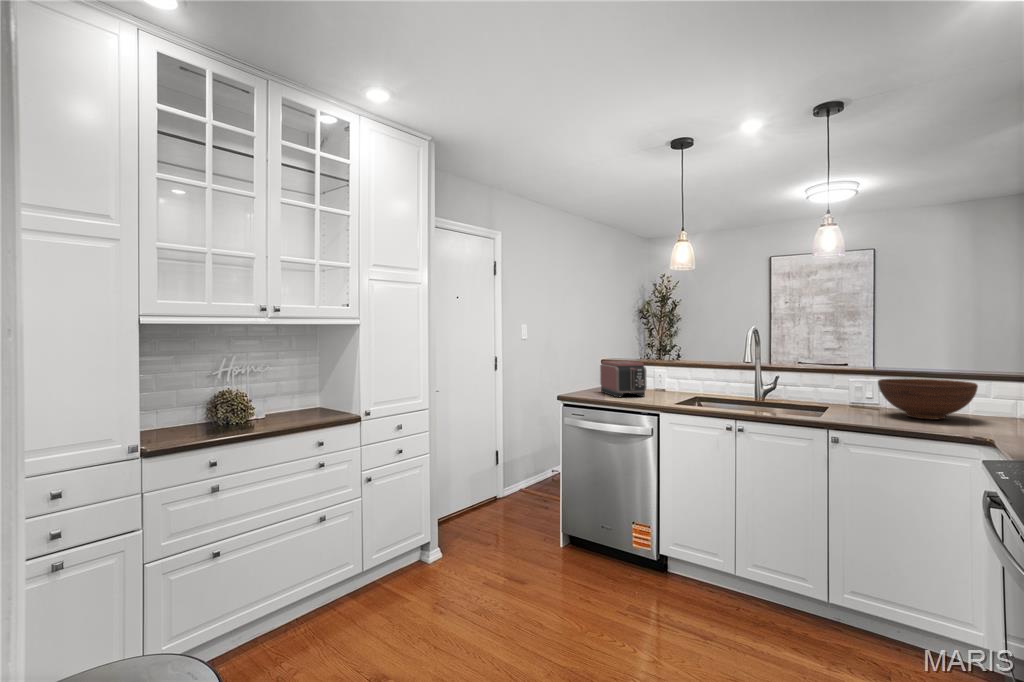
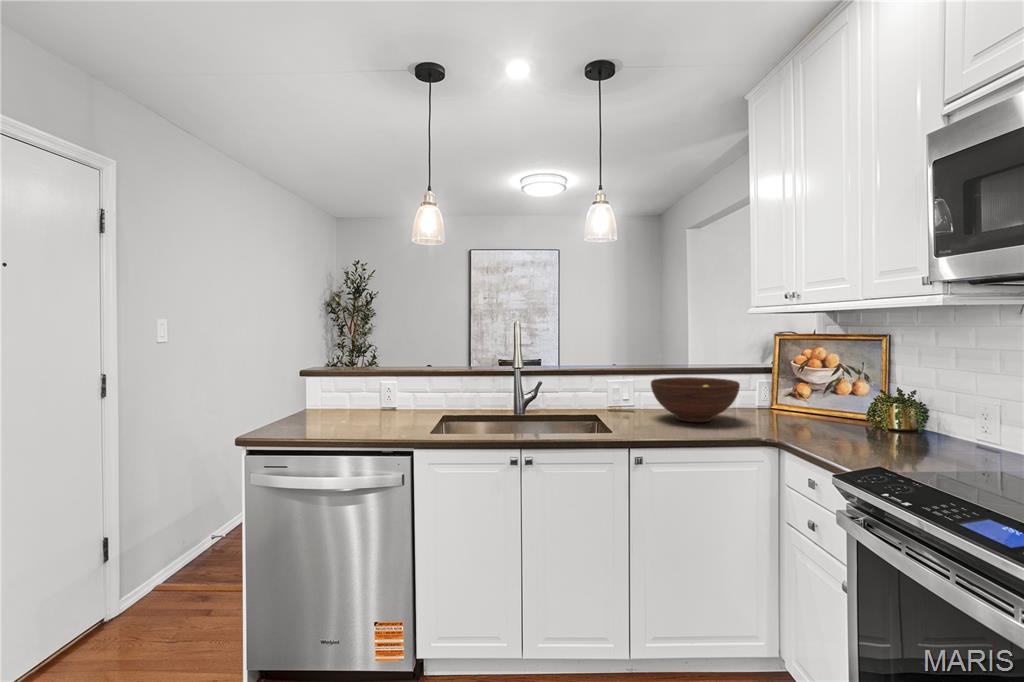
toaster: present [600,361,647,397] -> none [303,371,379,429]

